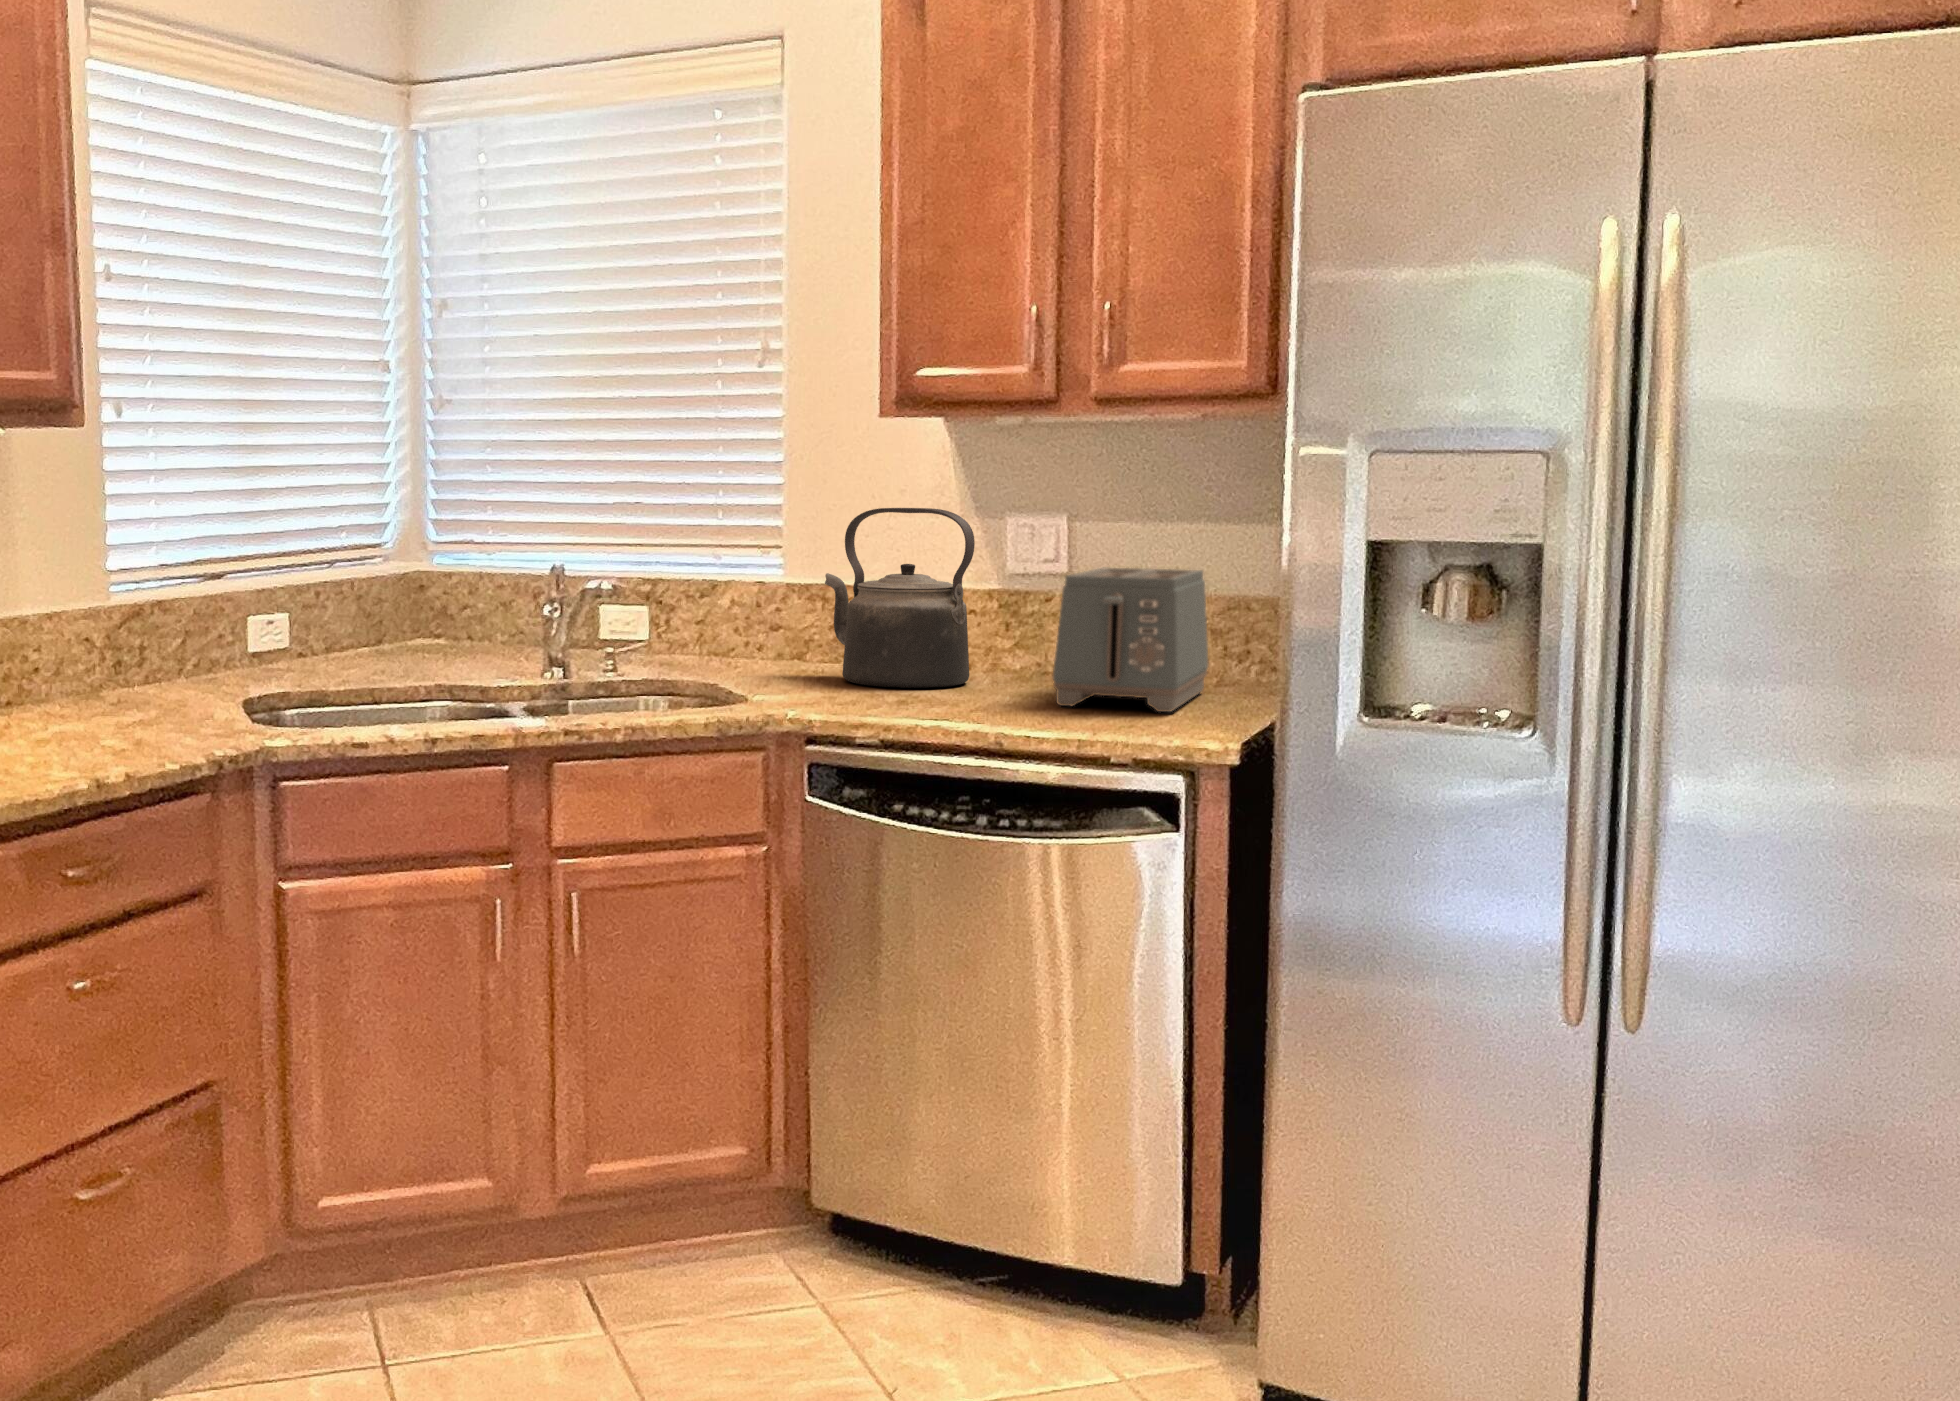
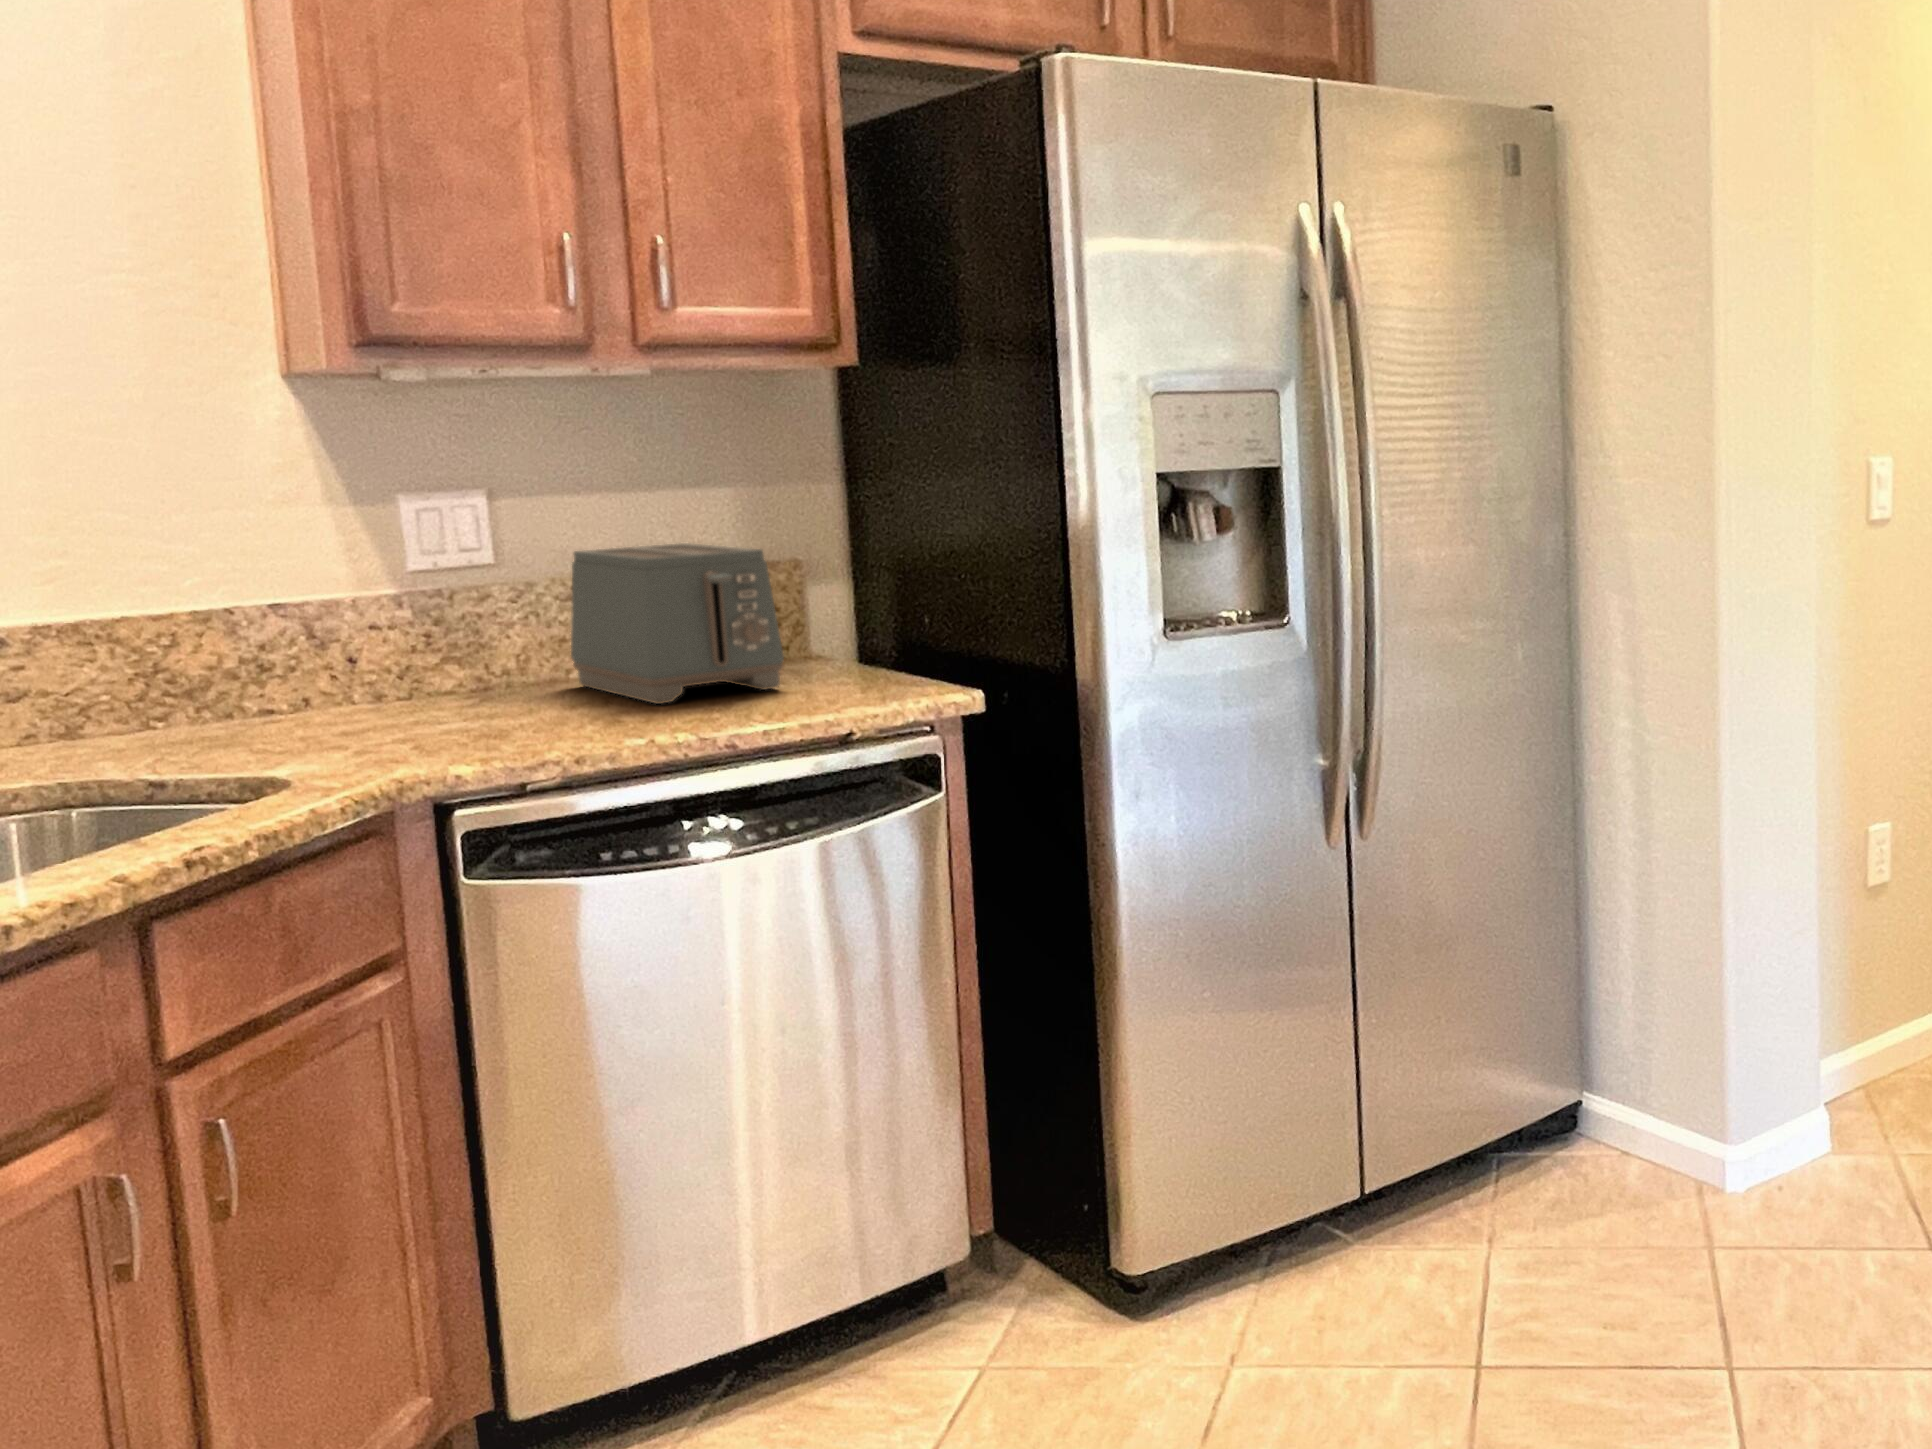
kettle: present [825,508,975,688] -> none [191,497,451,735]

